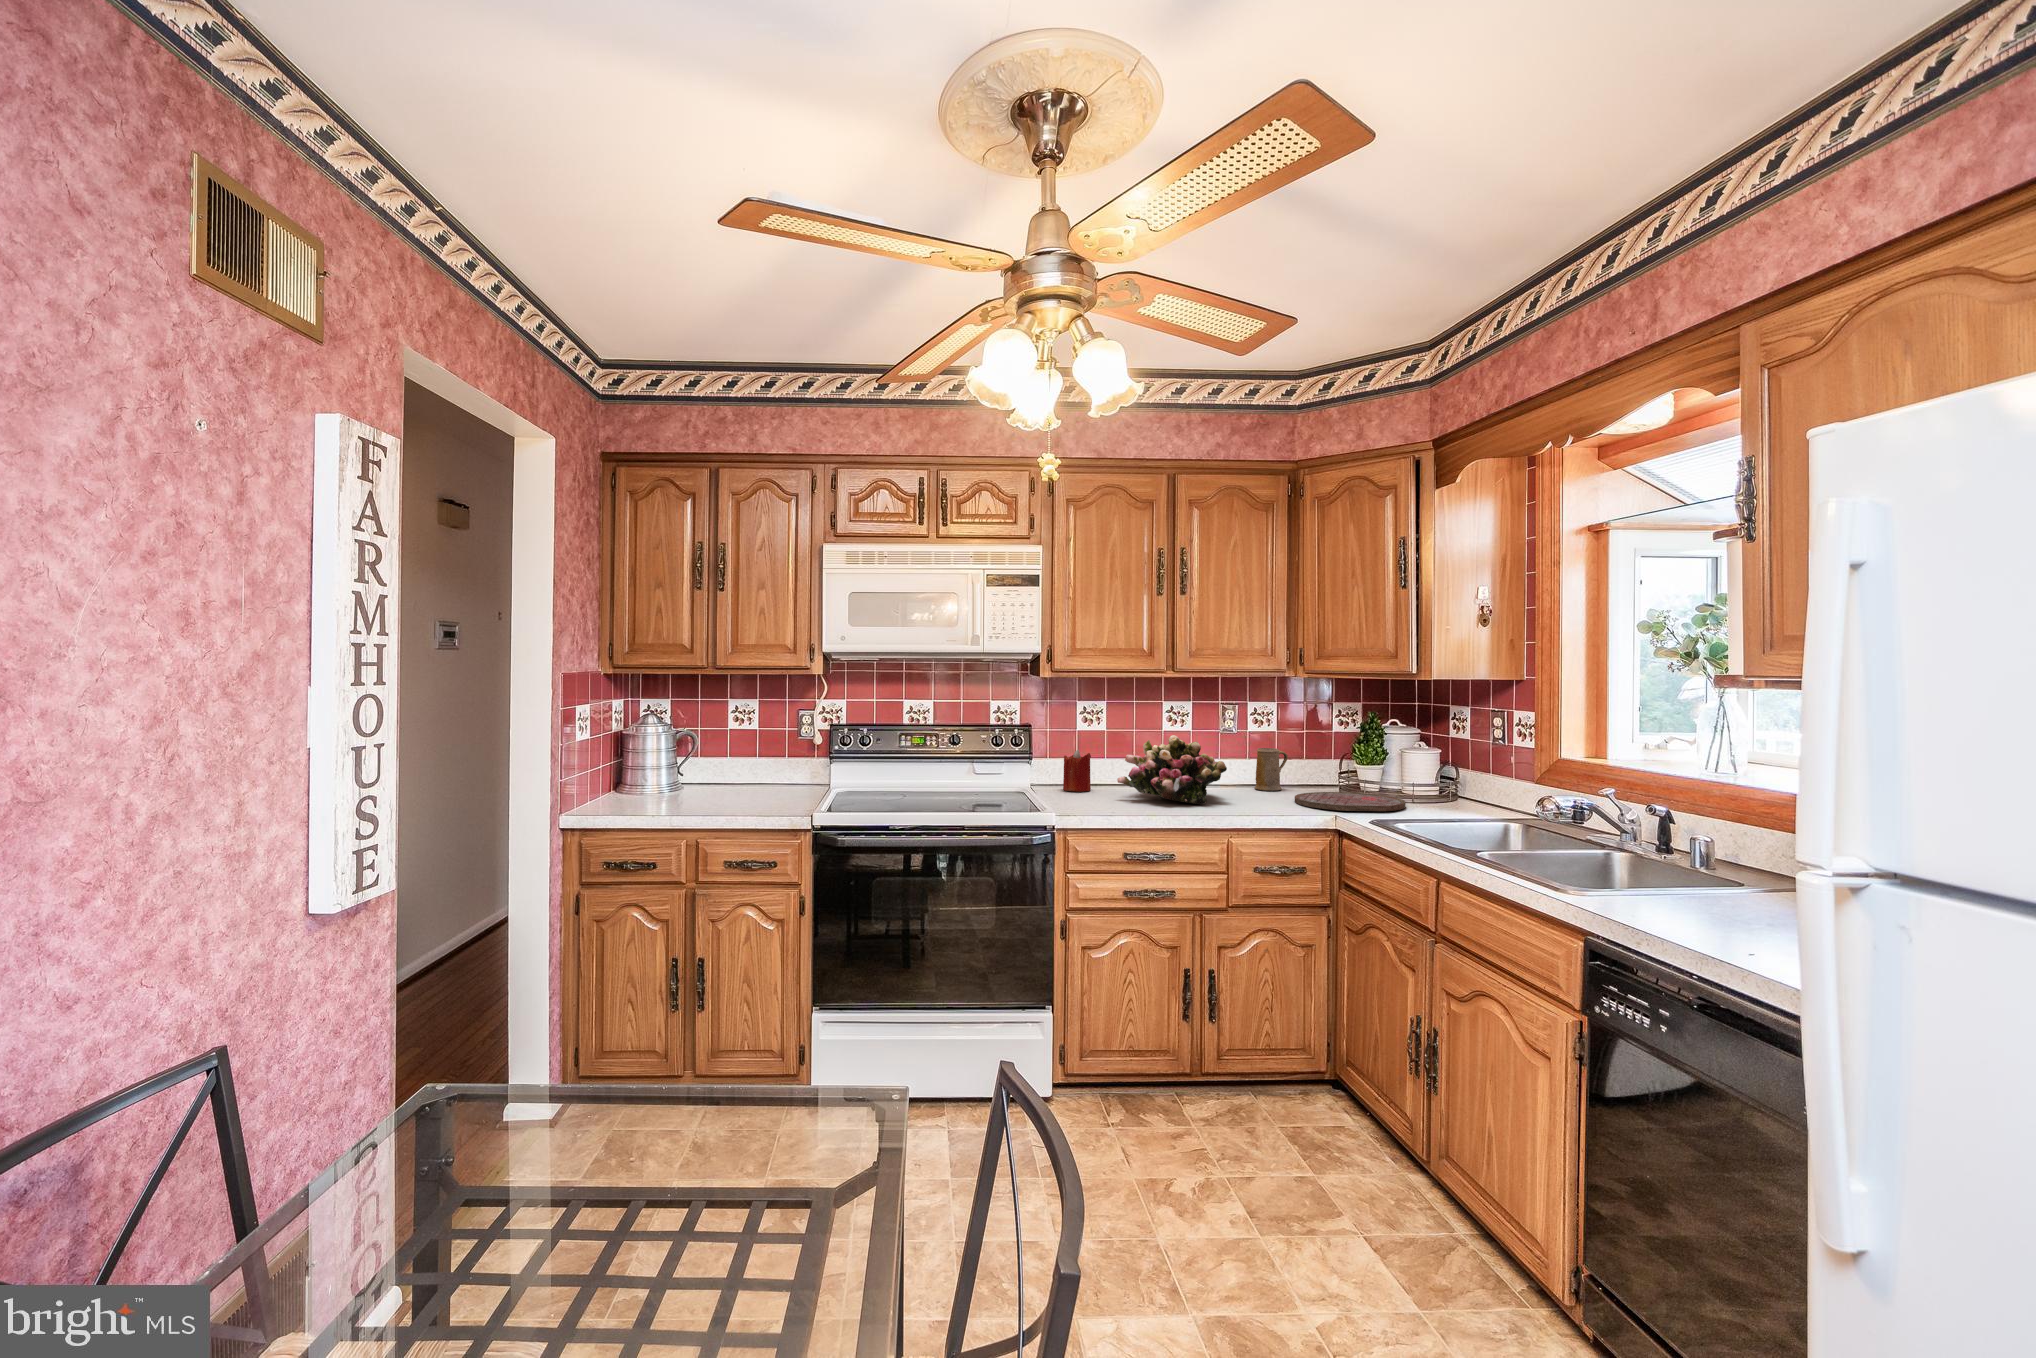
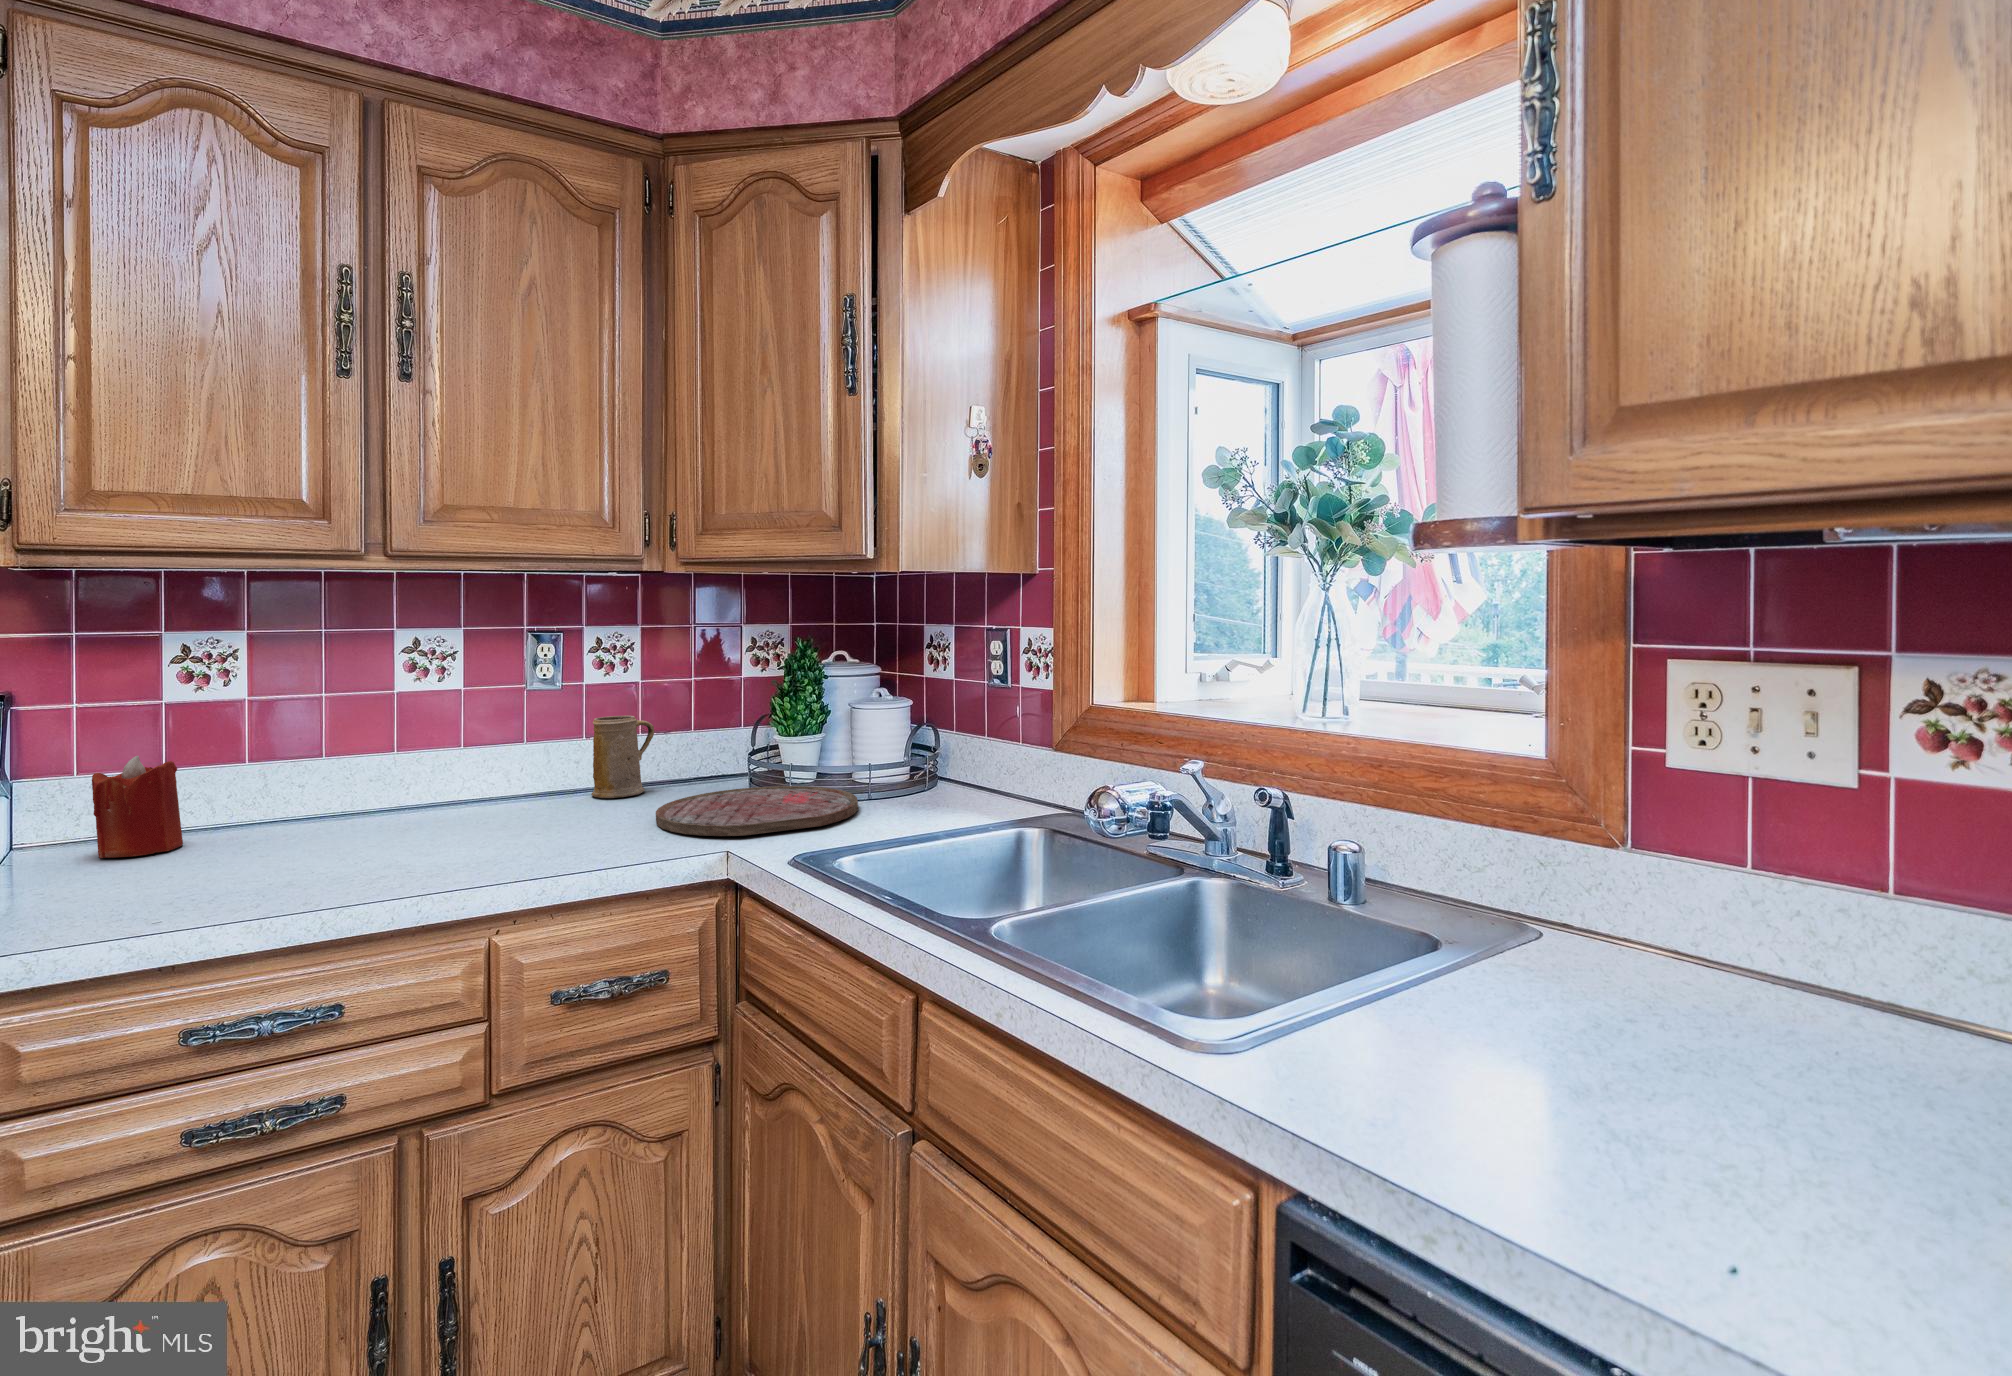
flower arrangement: present [1117,735,1227,804] -> none [218,708,499,860]

